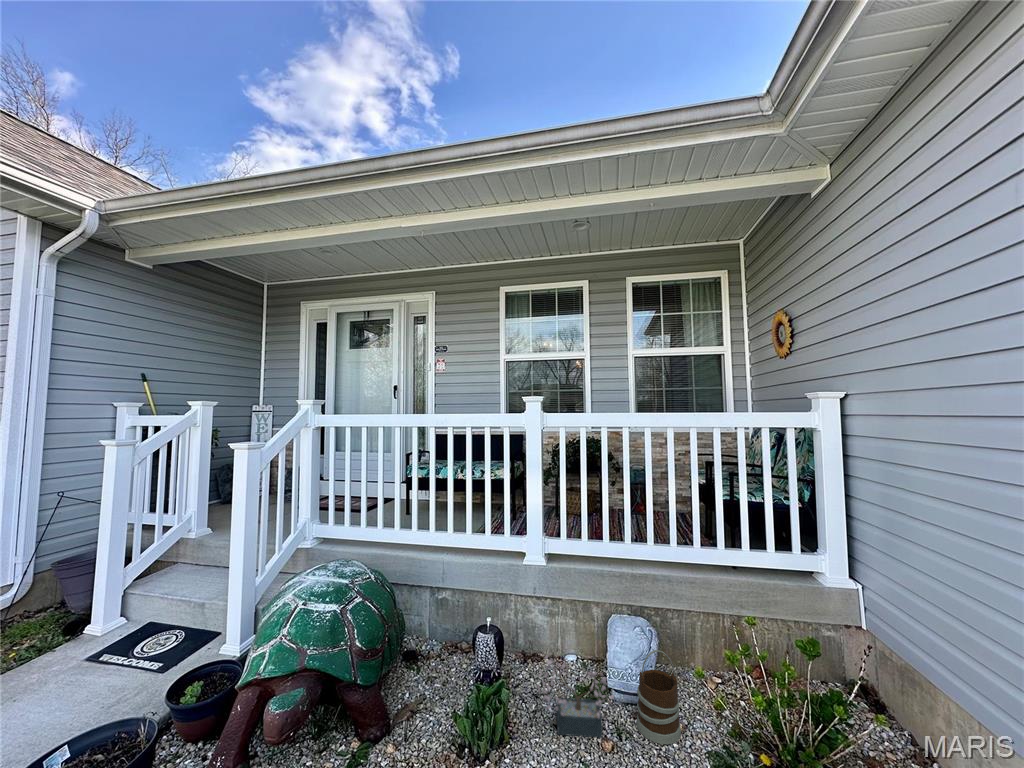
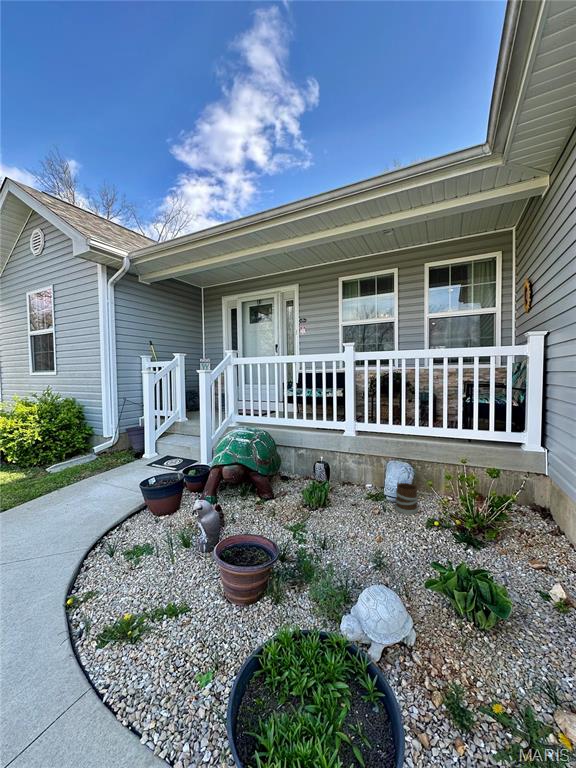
decorative plant: present [538,653,614,738] -> none [344,471,383,510]

